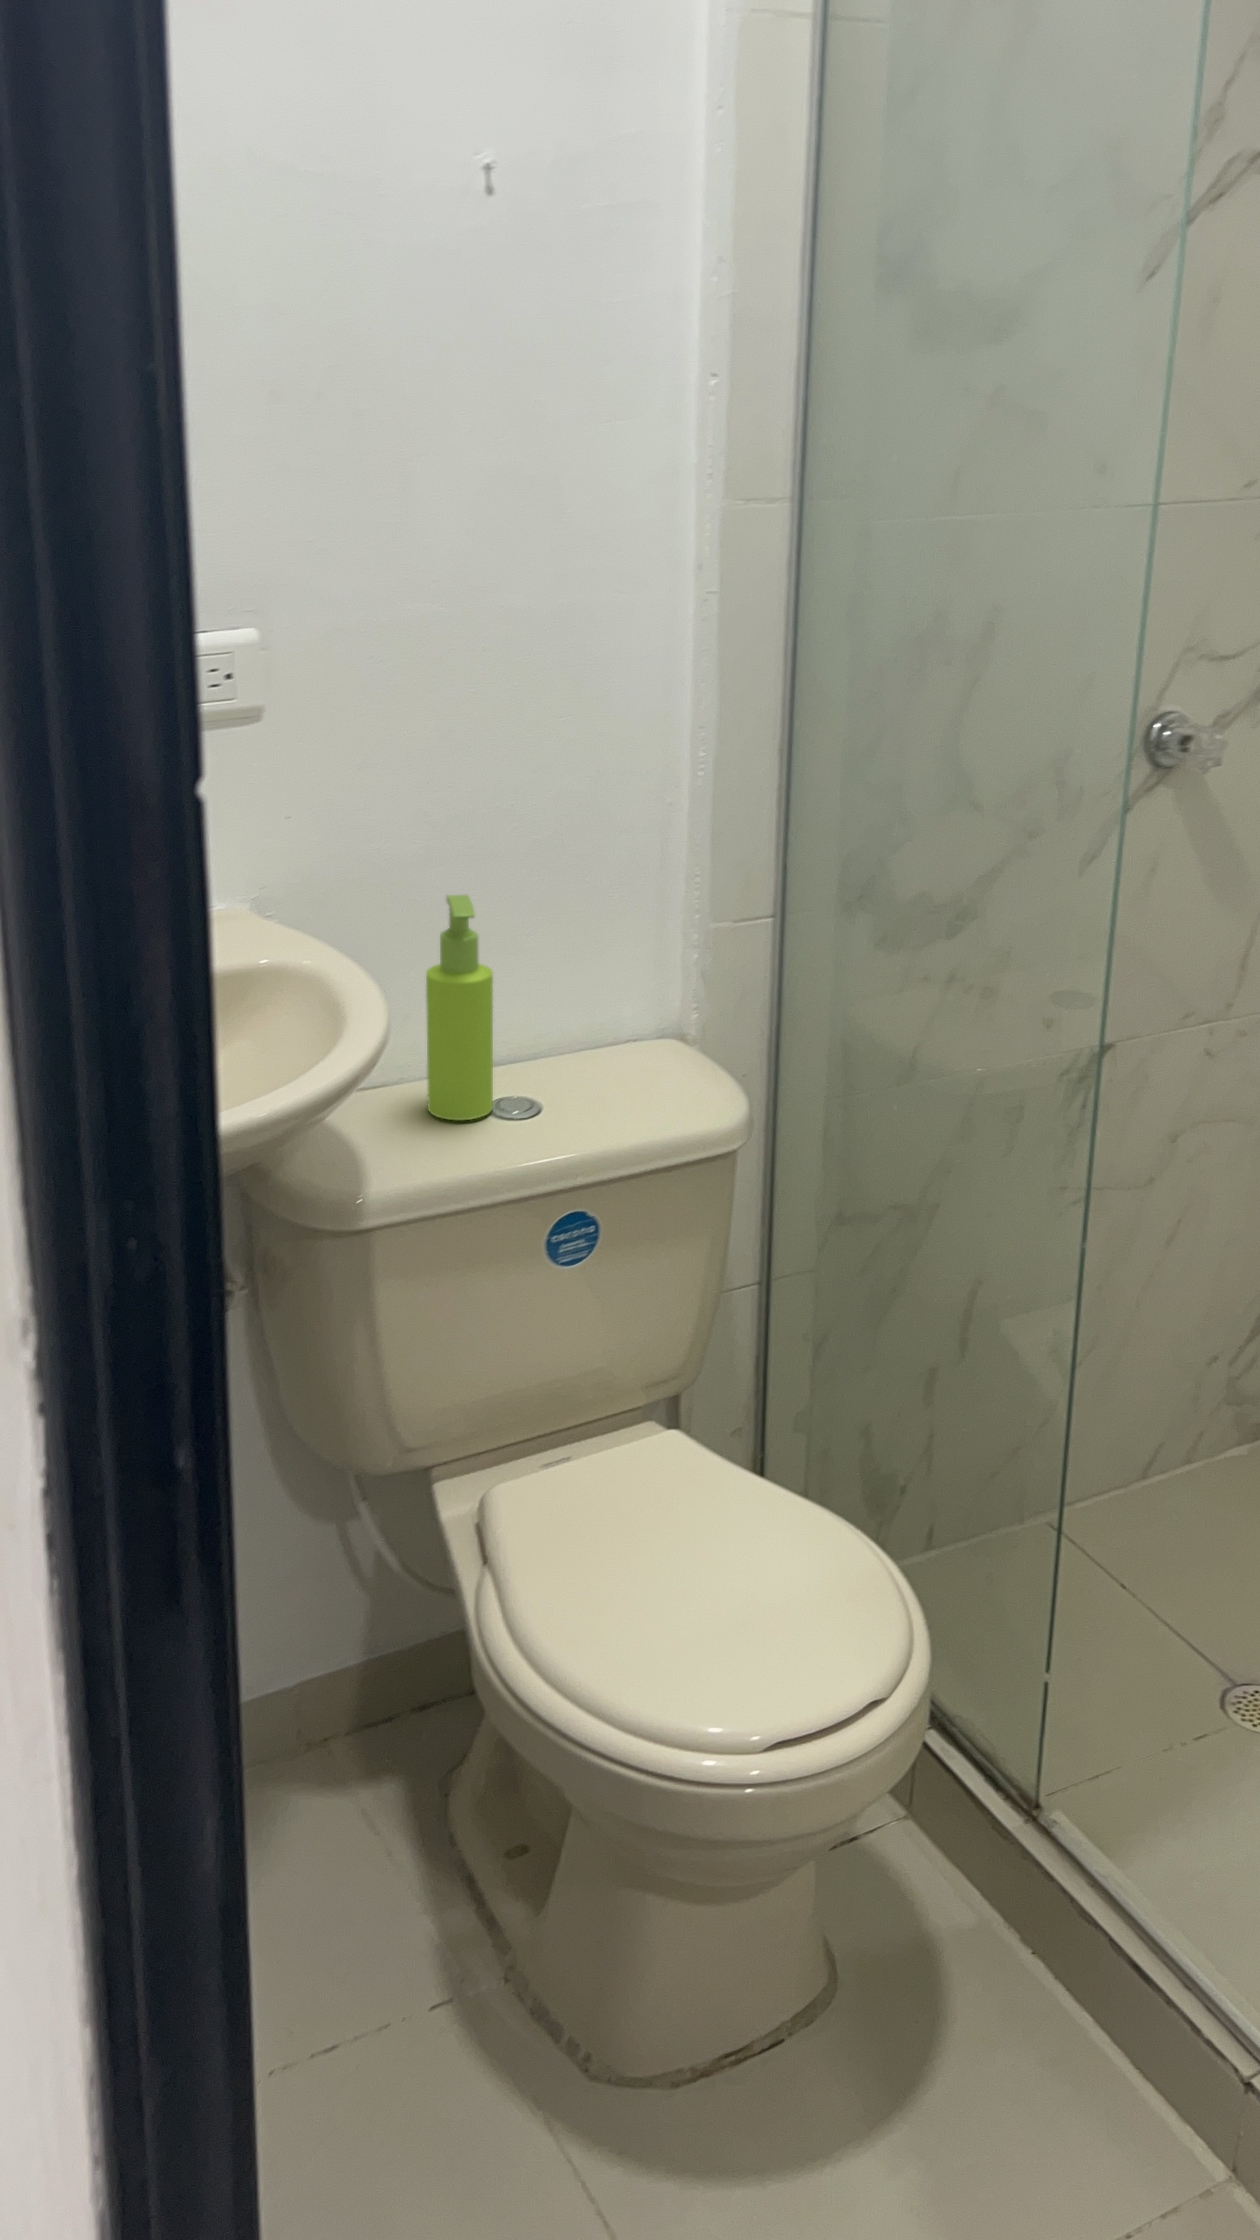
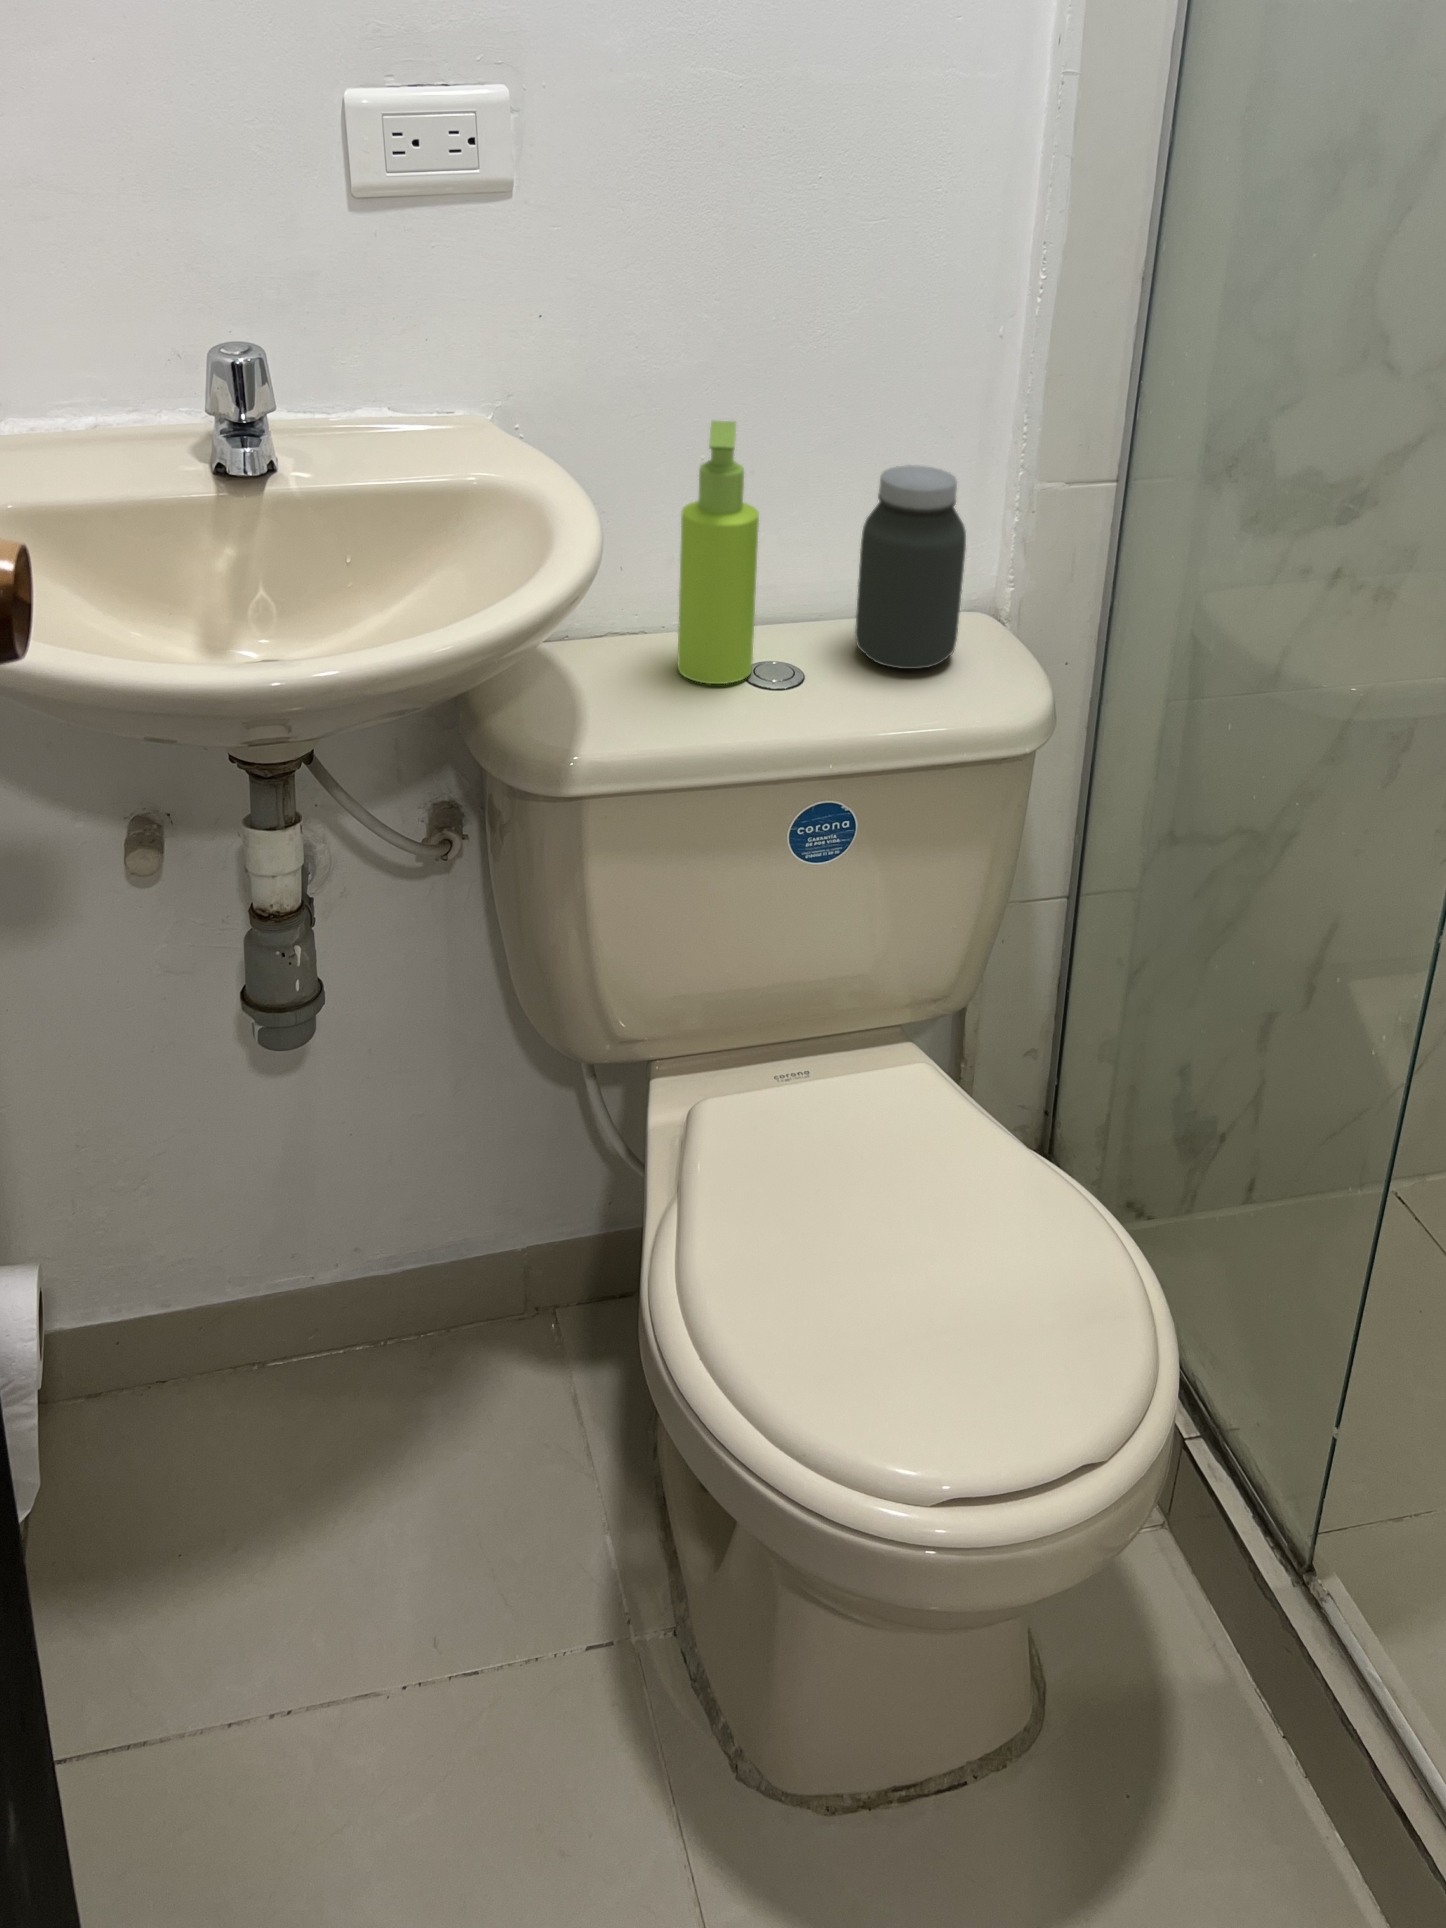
jar: none [573,920,662,1092] -> present [855,465,966,669]

